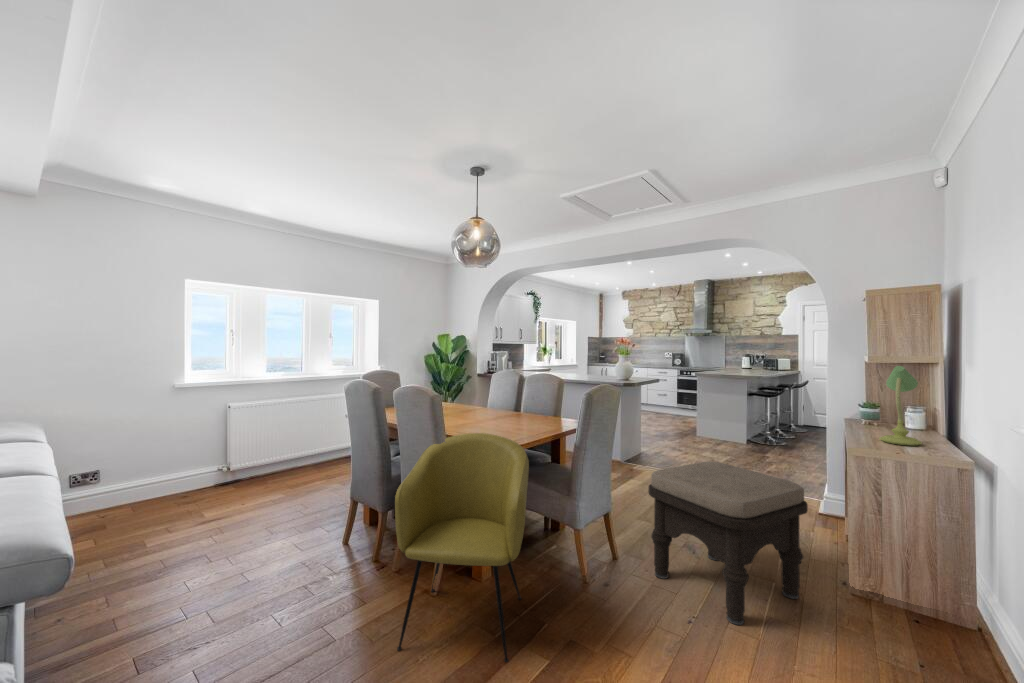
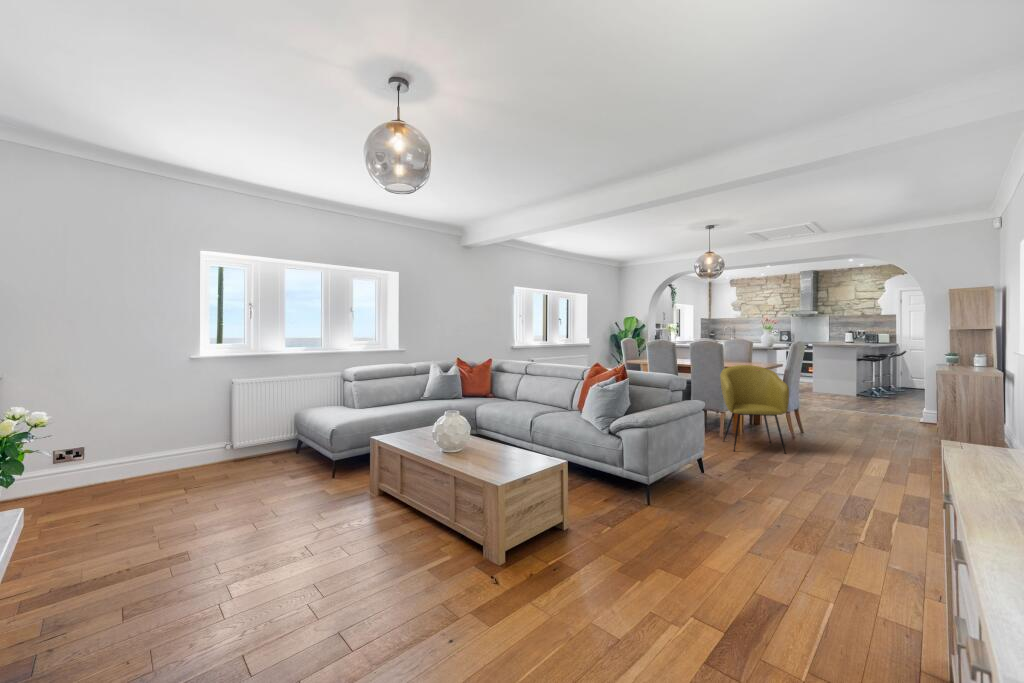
table lamp: present [880,366,922,446] -> none [957,329,979,368]
ottoman: present [648,462,808,625] -> none [829,384,918,448]

